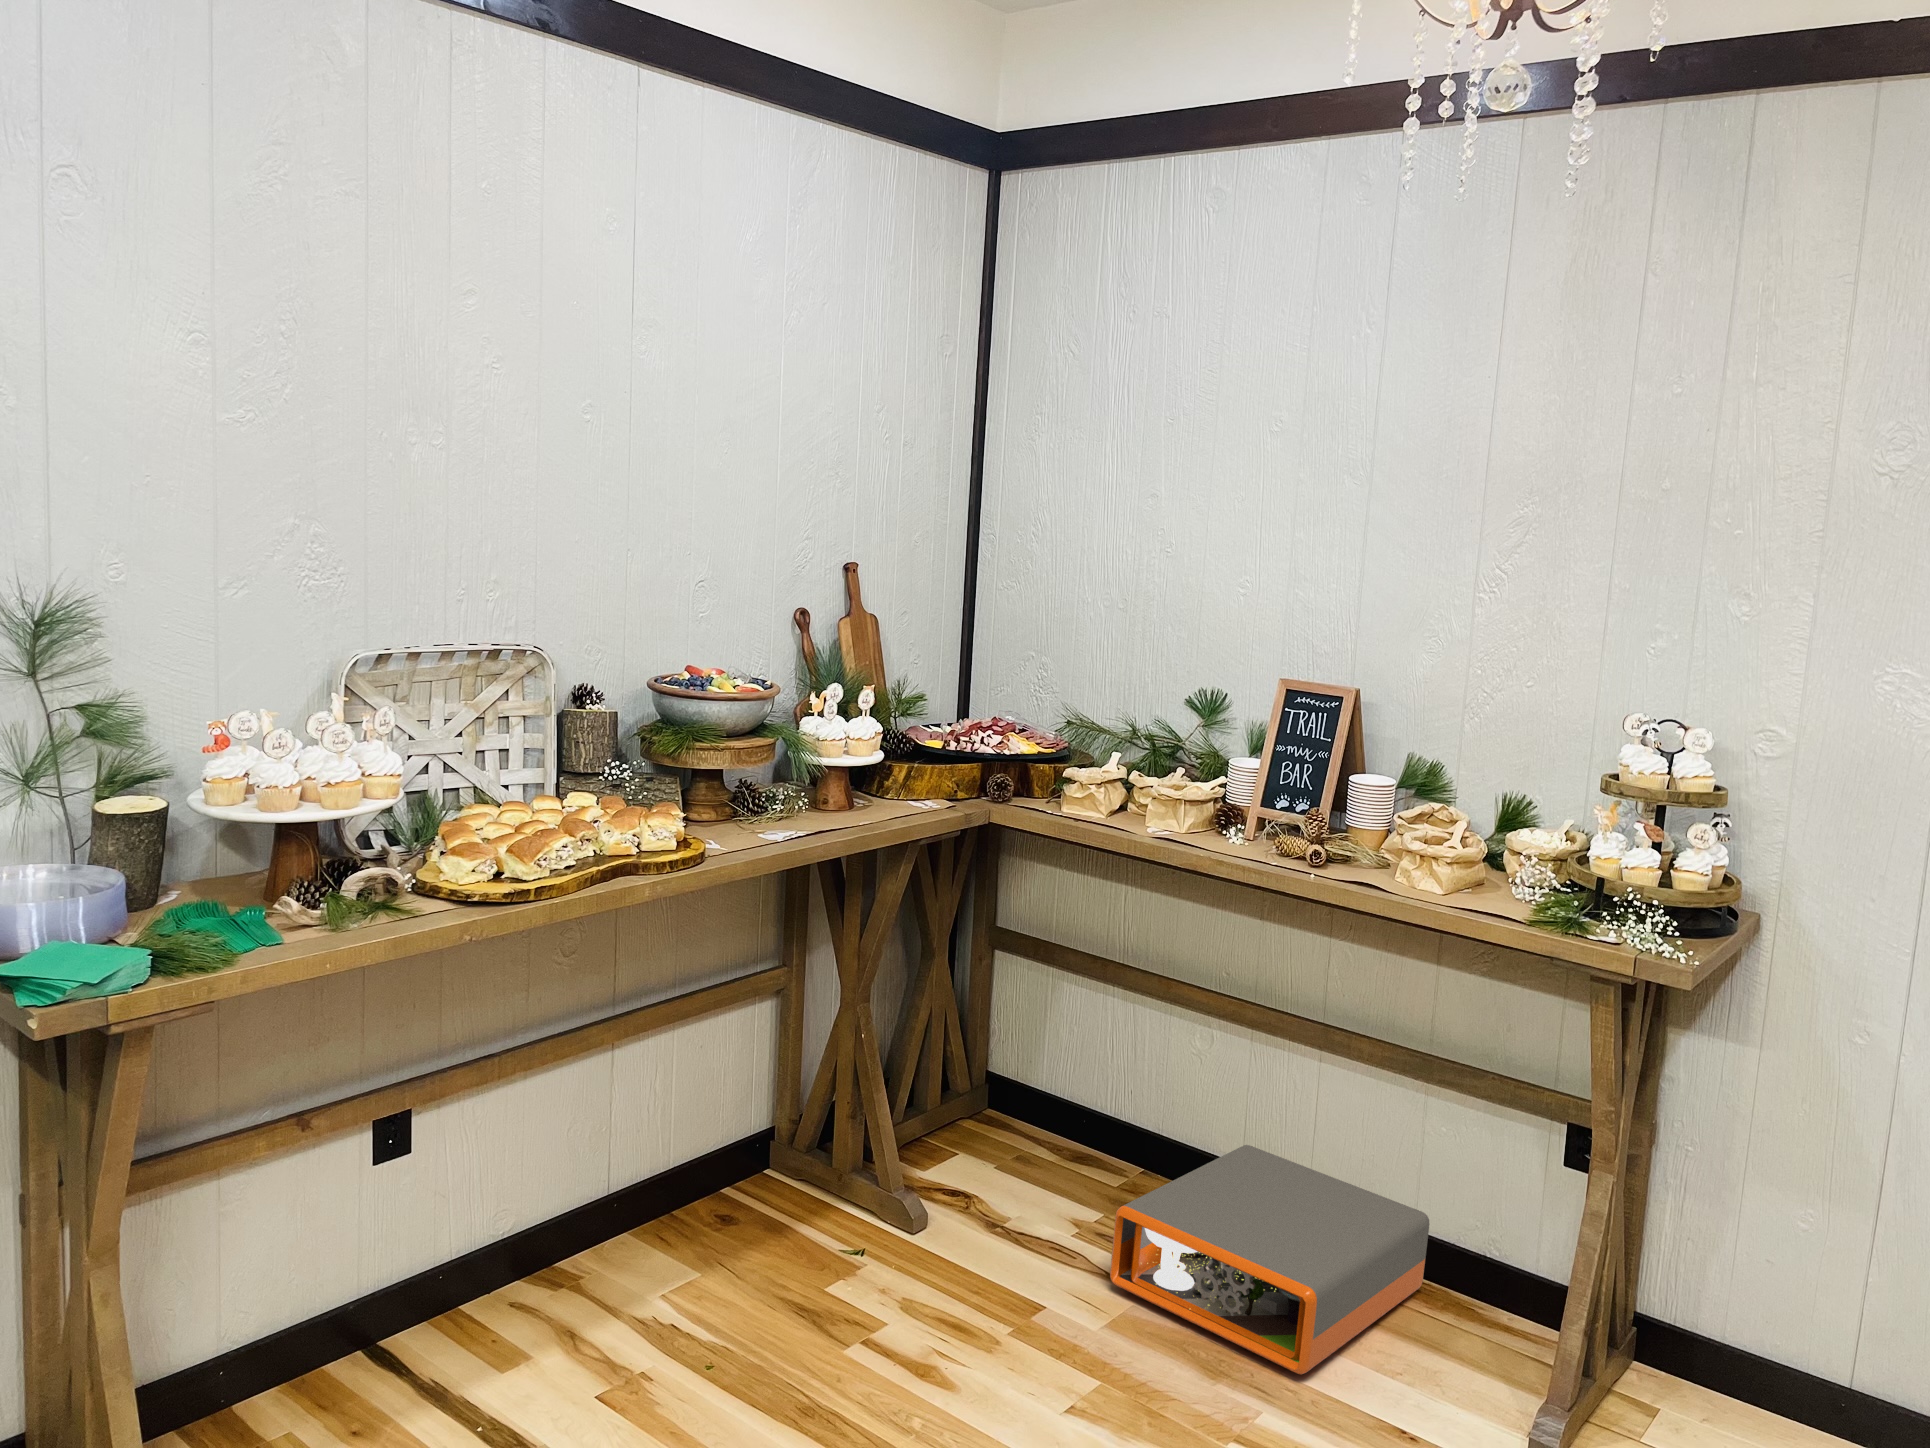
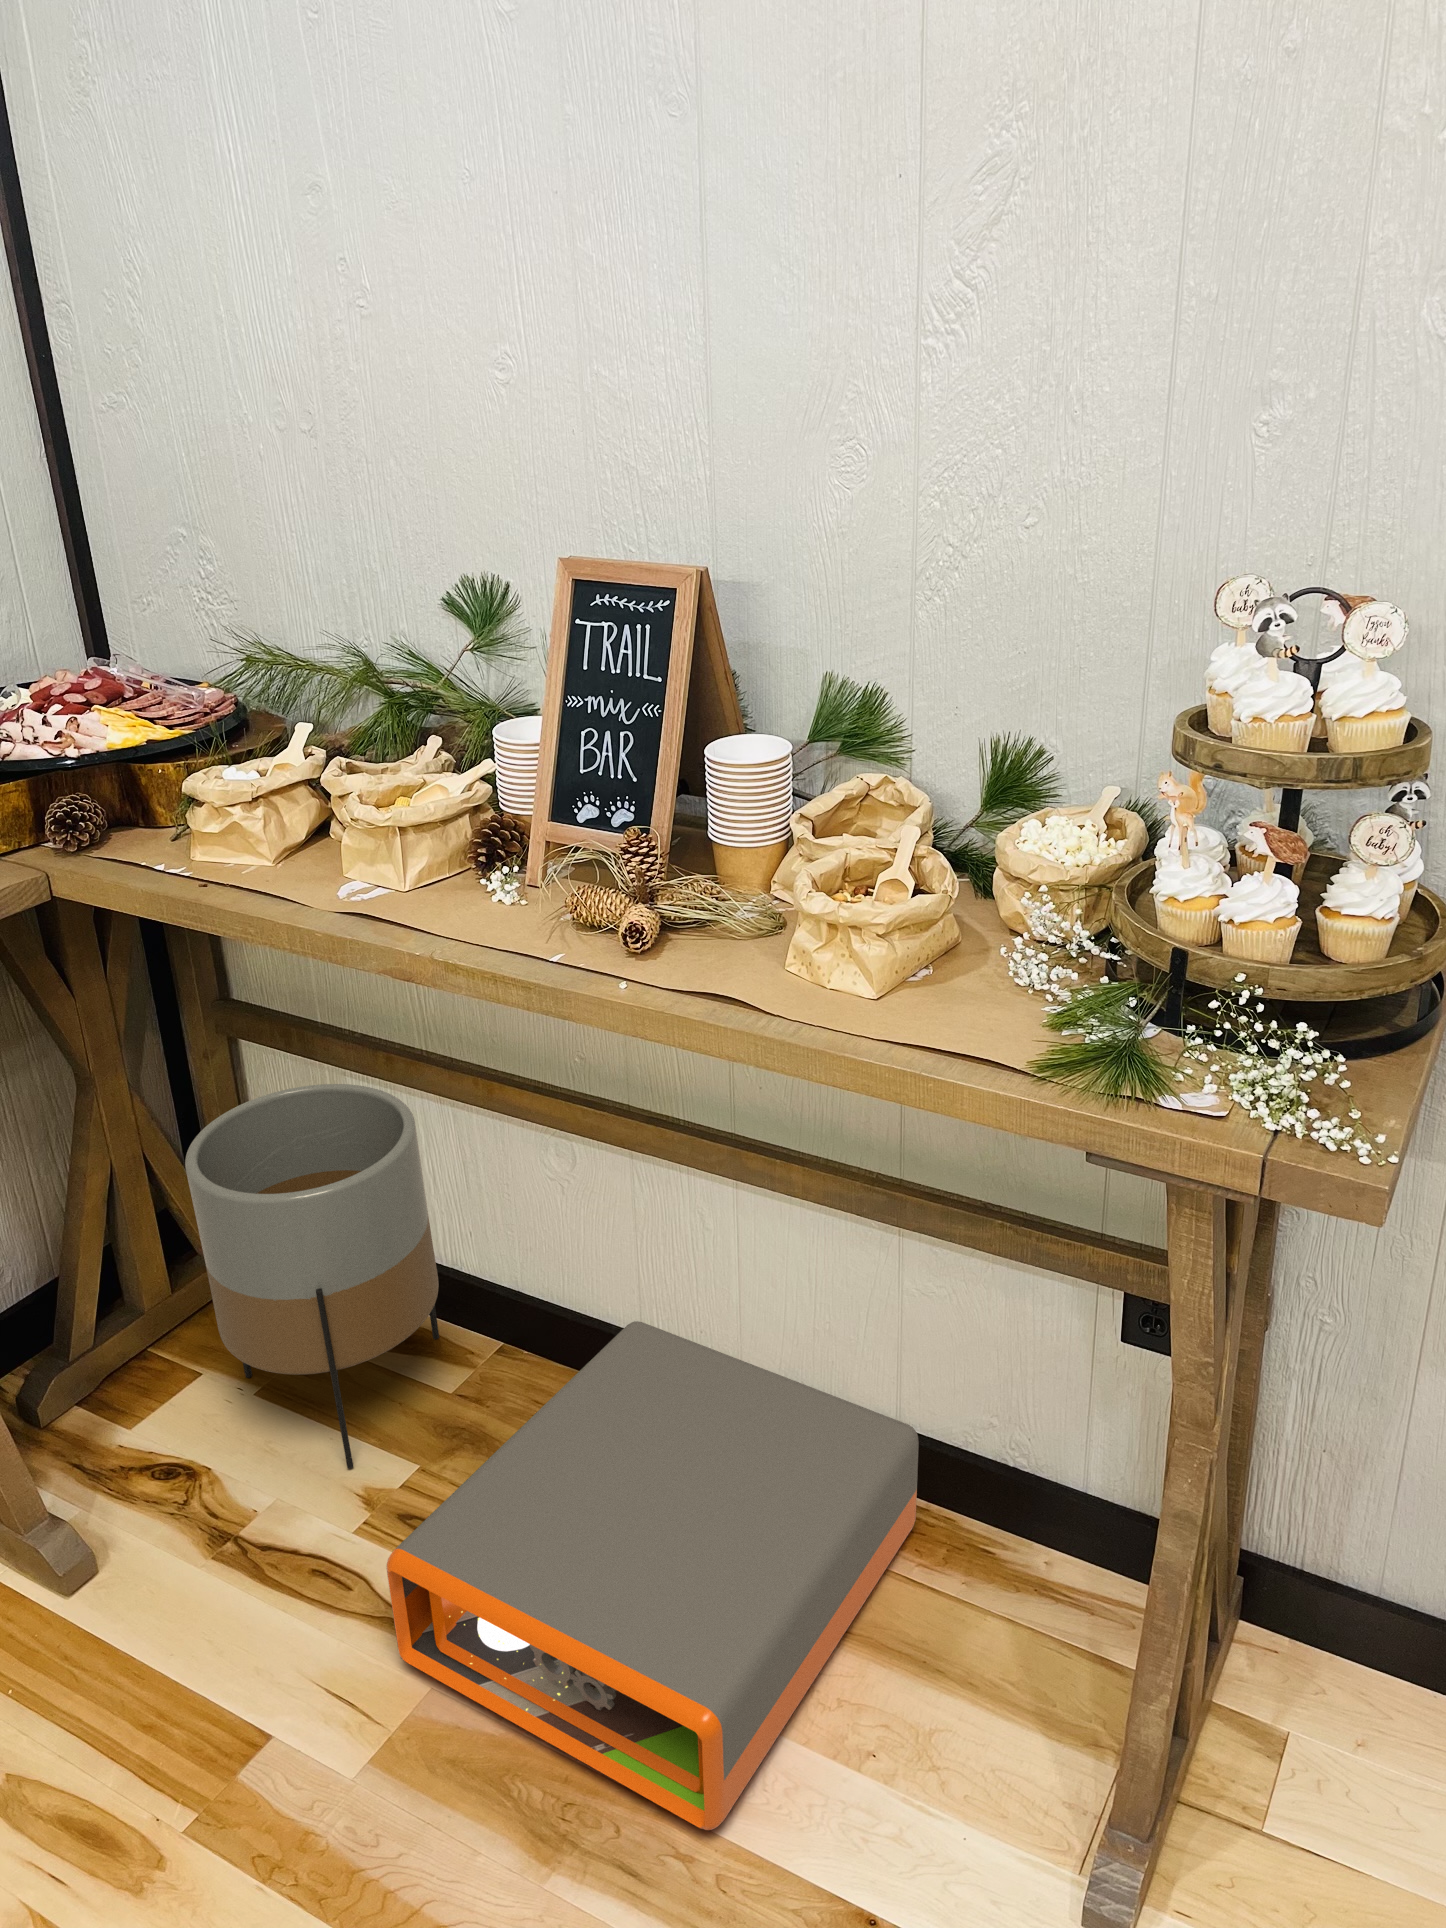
planter: none [986,976,1128,1207] -> present [185,1084,439,1468]

